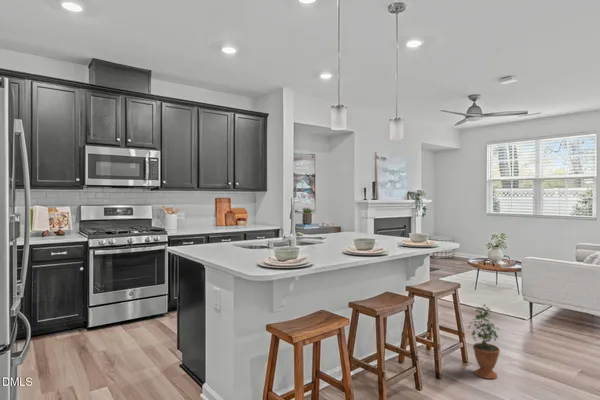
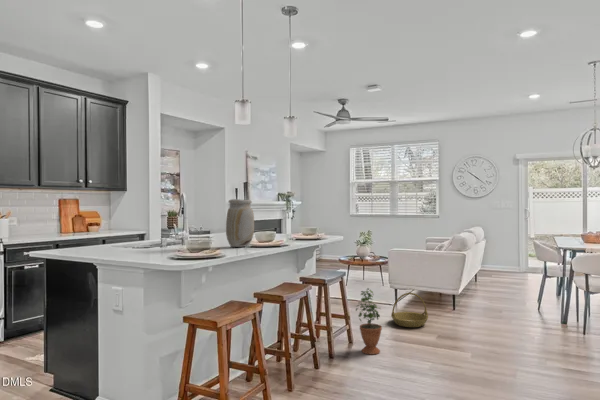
vase: none [321,209,349,256] -> present [226,199,254,247]
basket: none [519,311,567,351] -> present [391,293,428,327]

